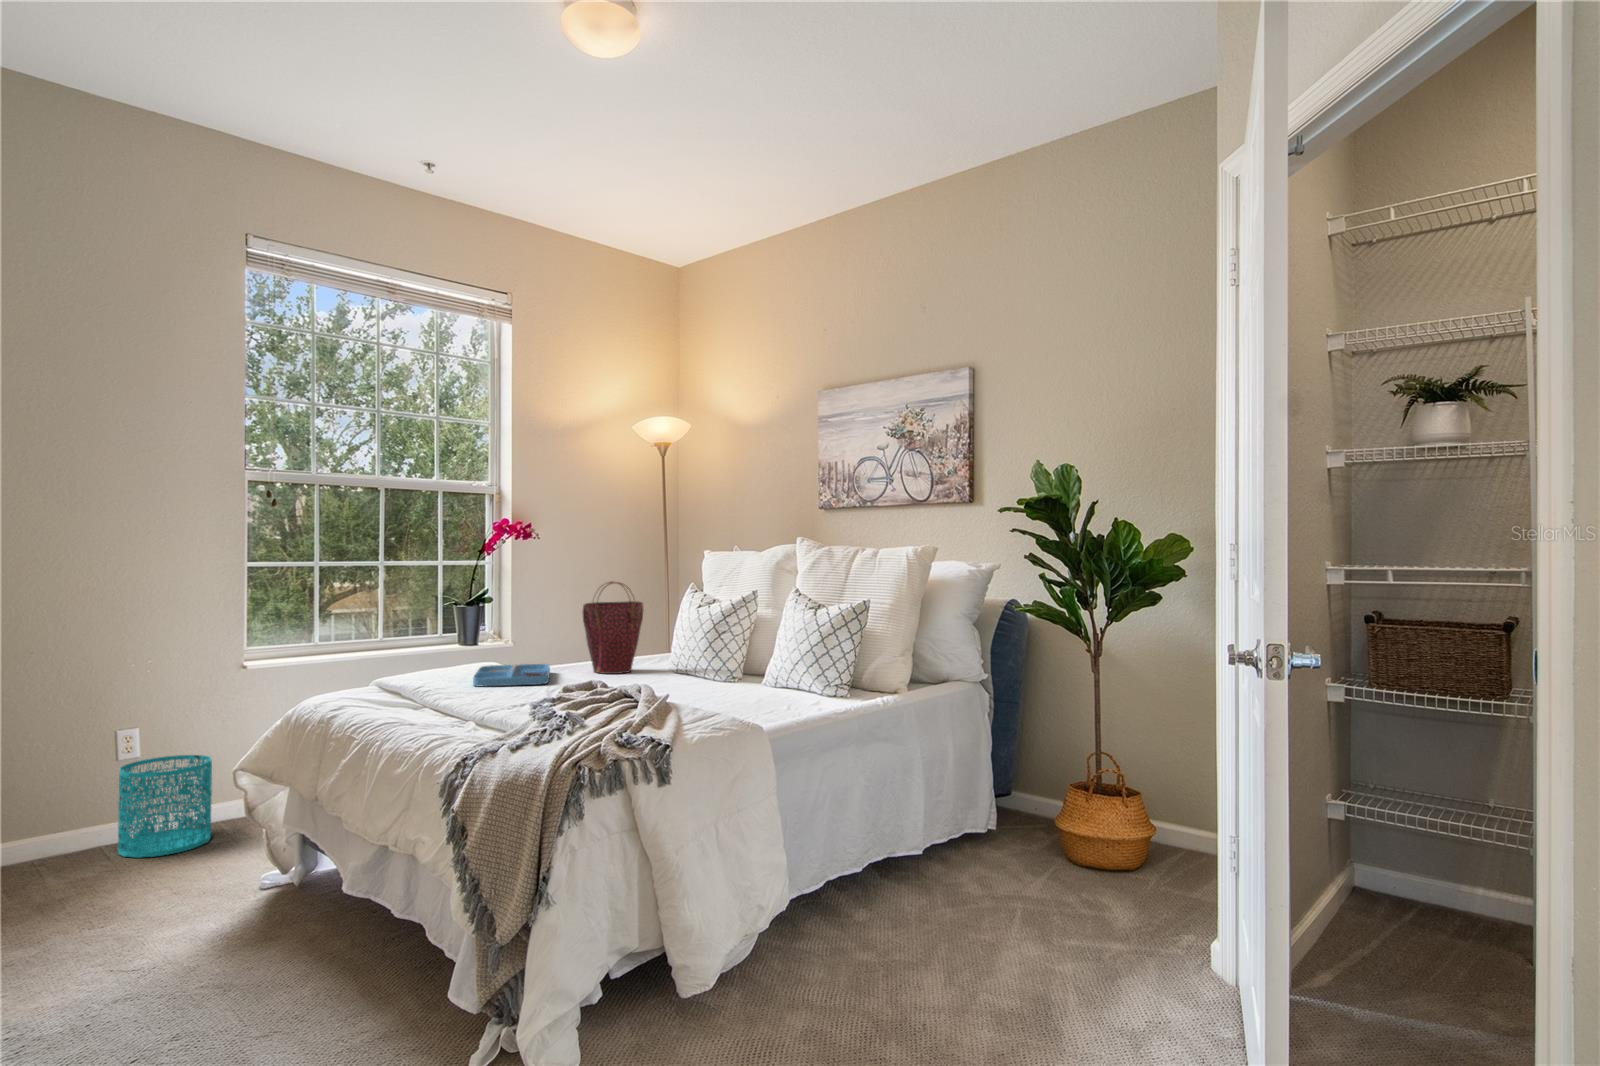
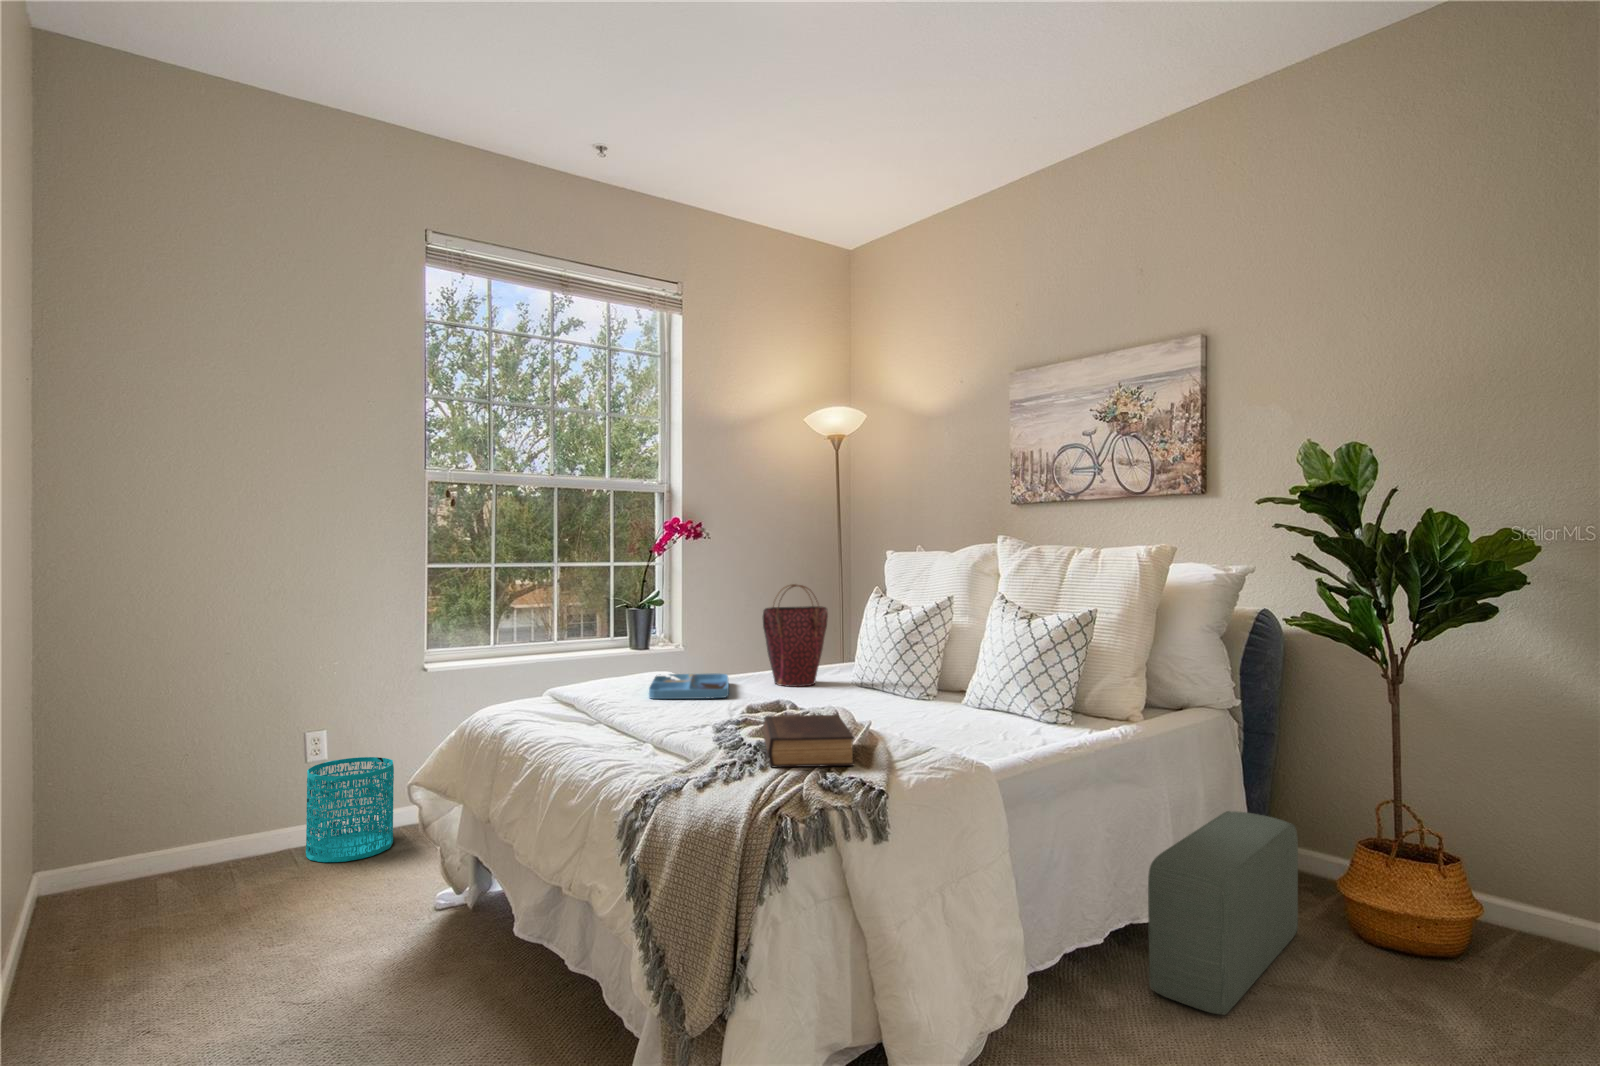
book: none [573,691,647,733] -> present [763,715,854,768]
pouf: none [893,766,1022,919] -> present [1148,811,1298,1015]

